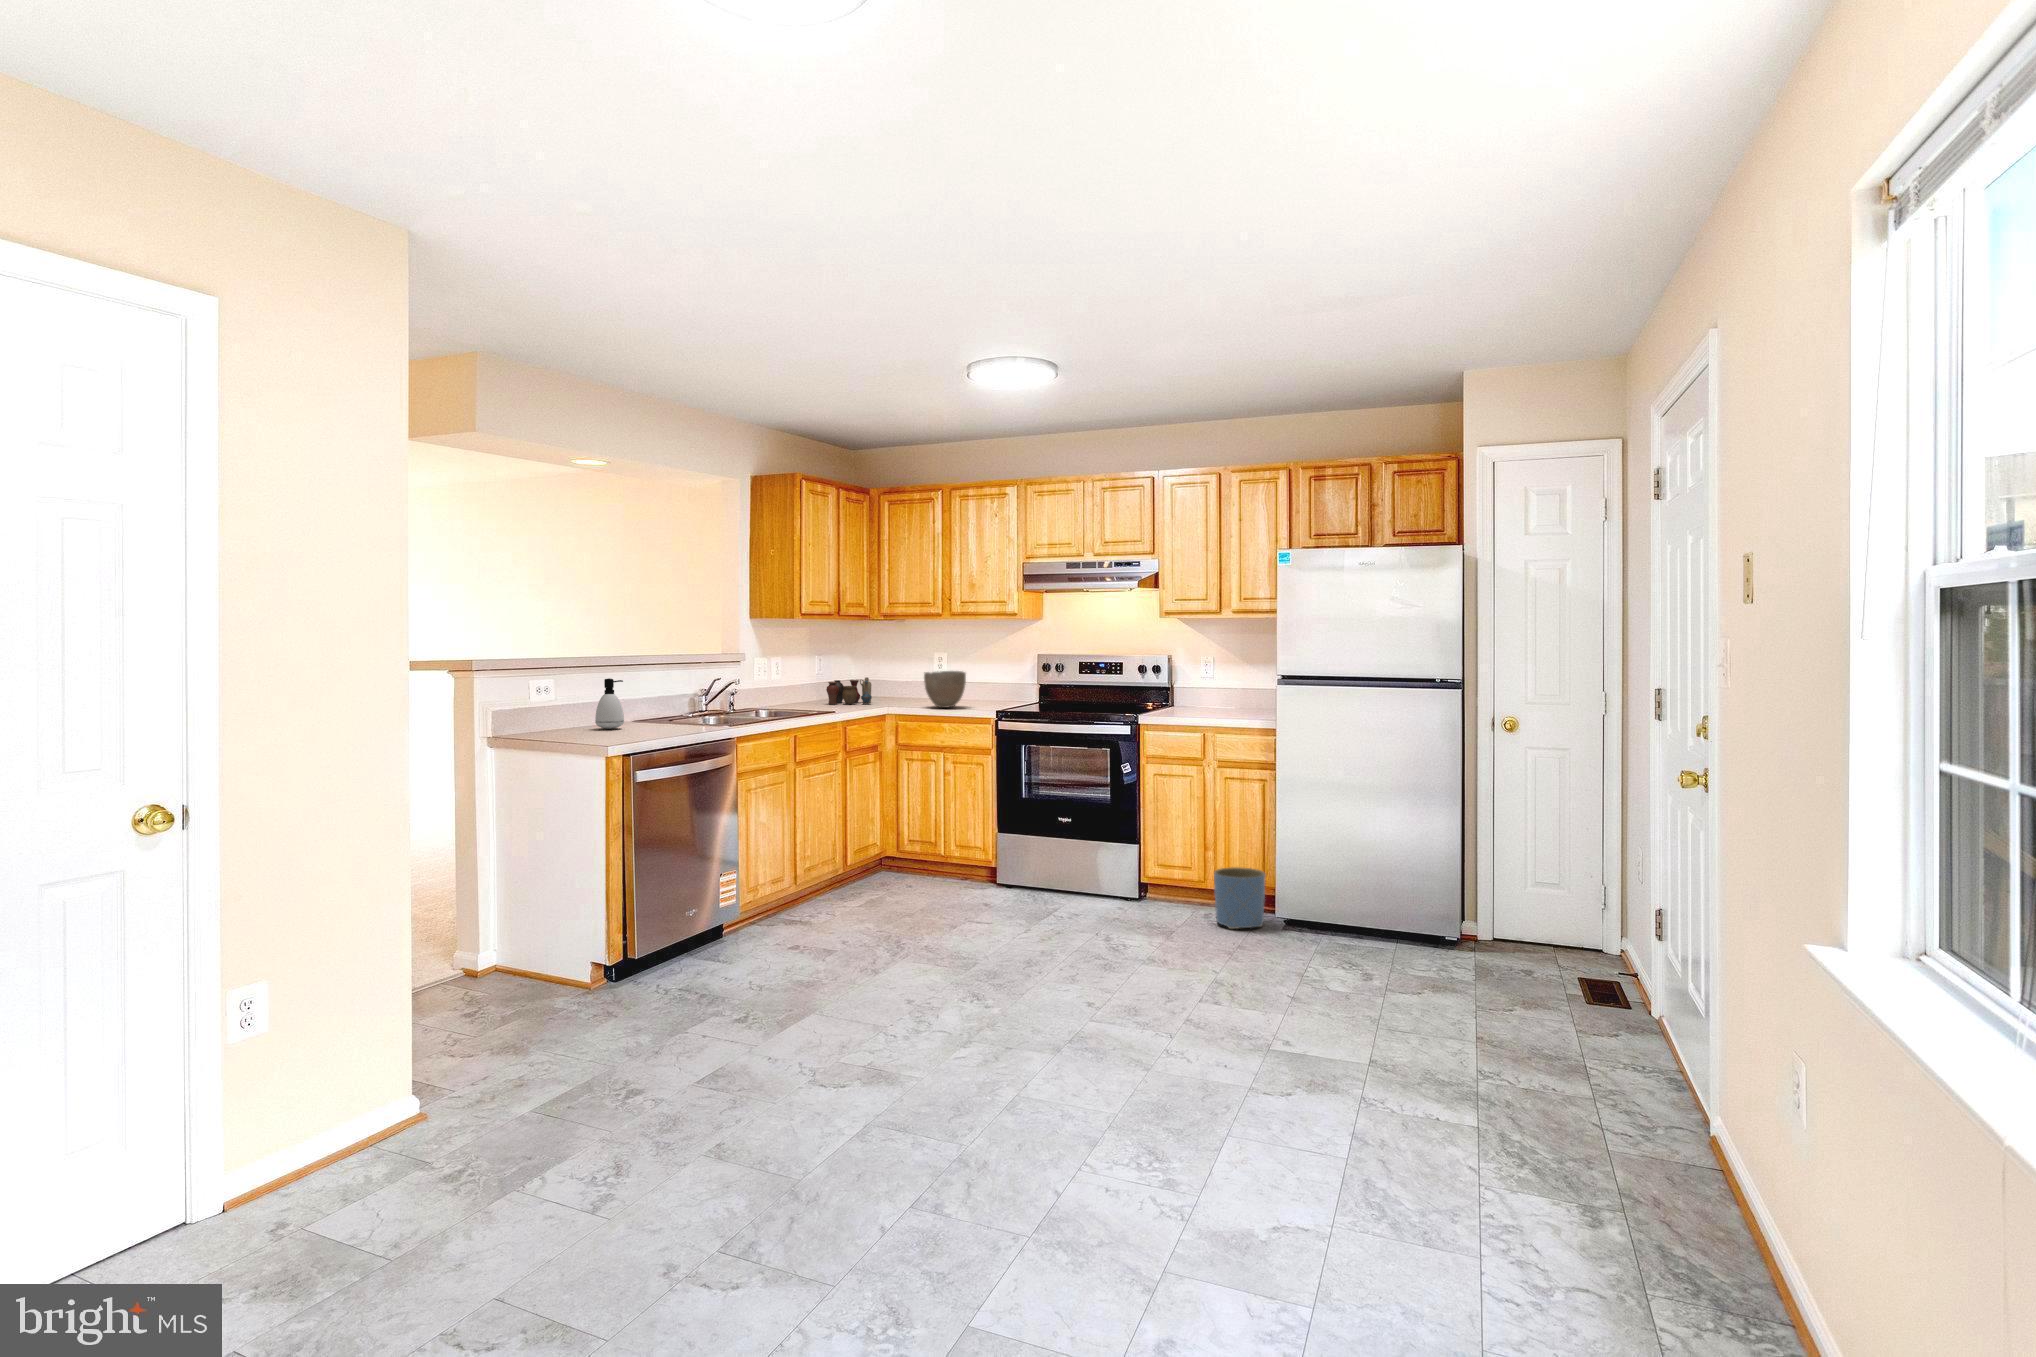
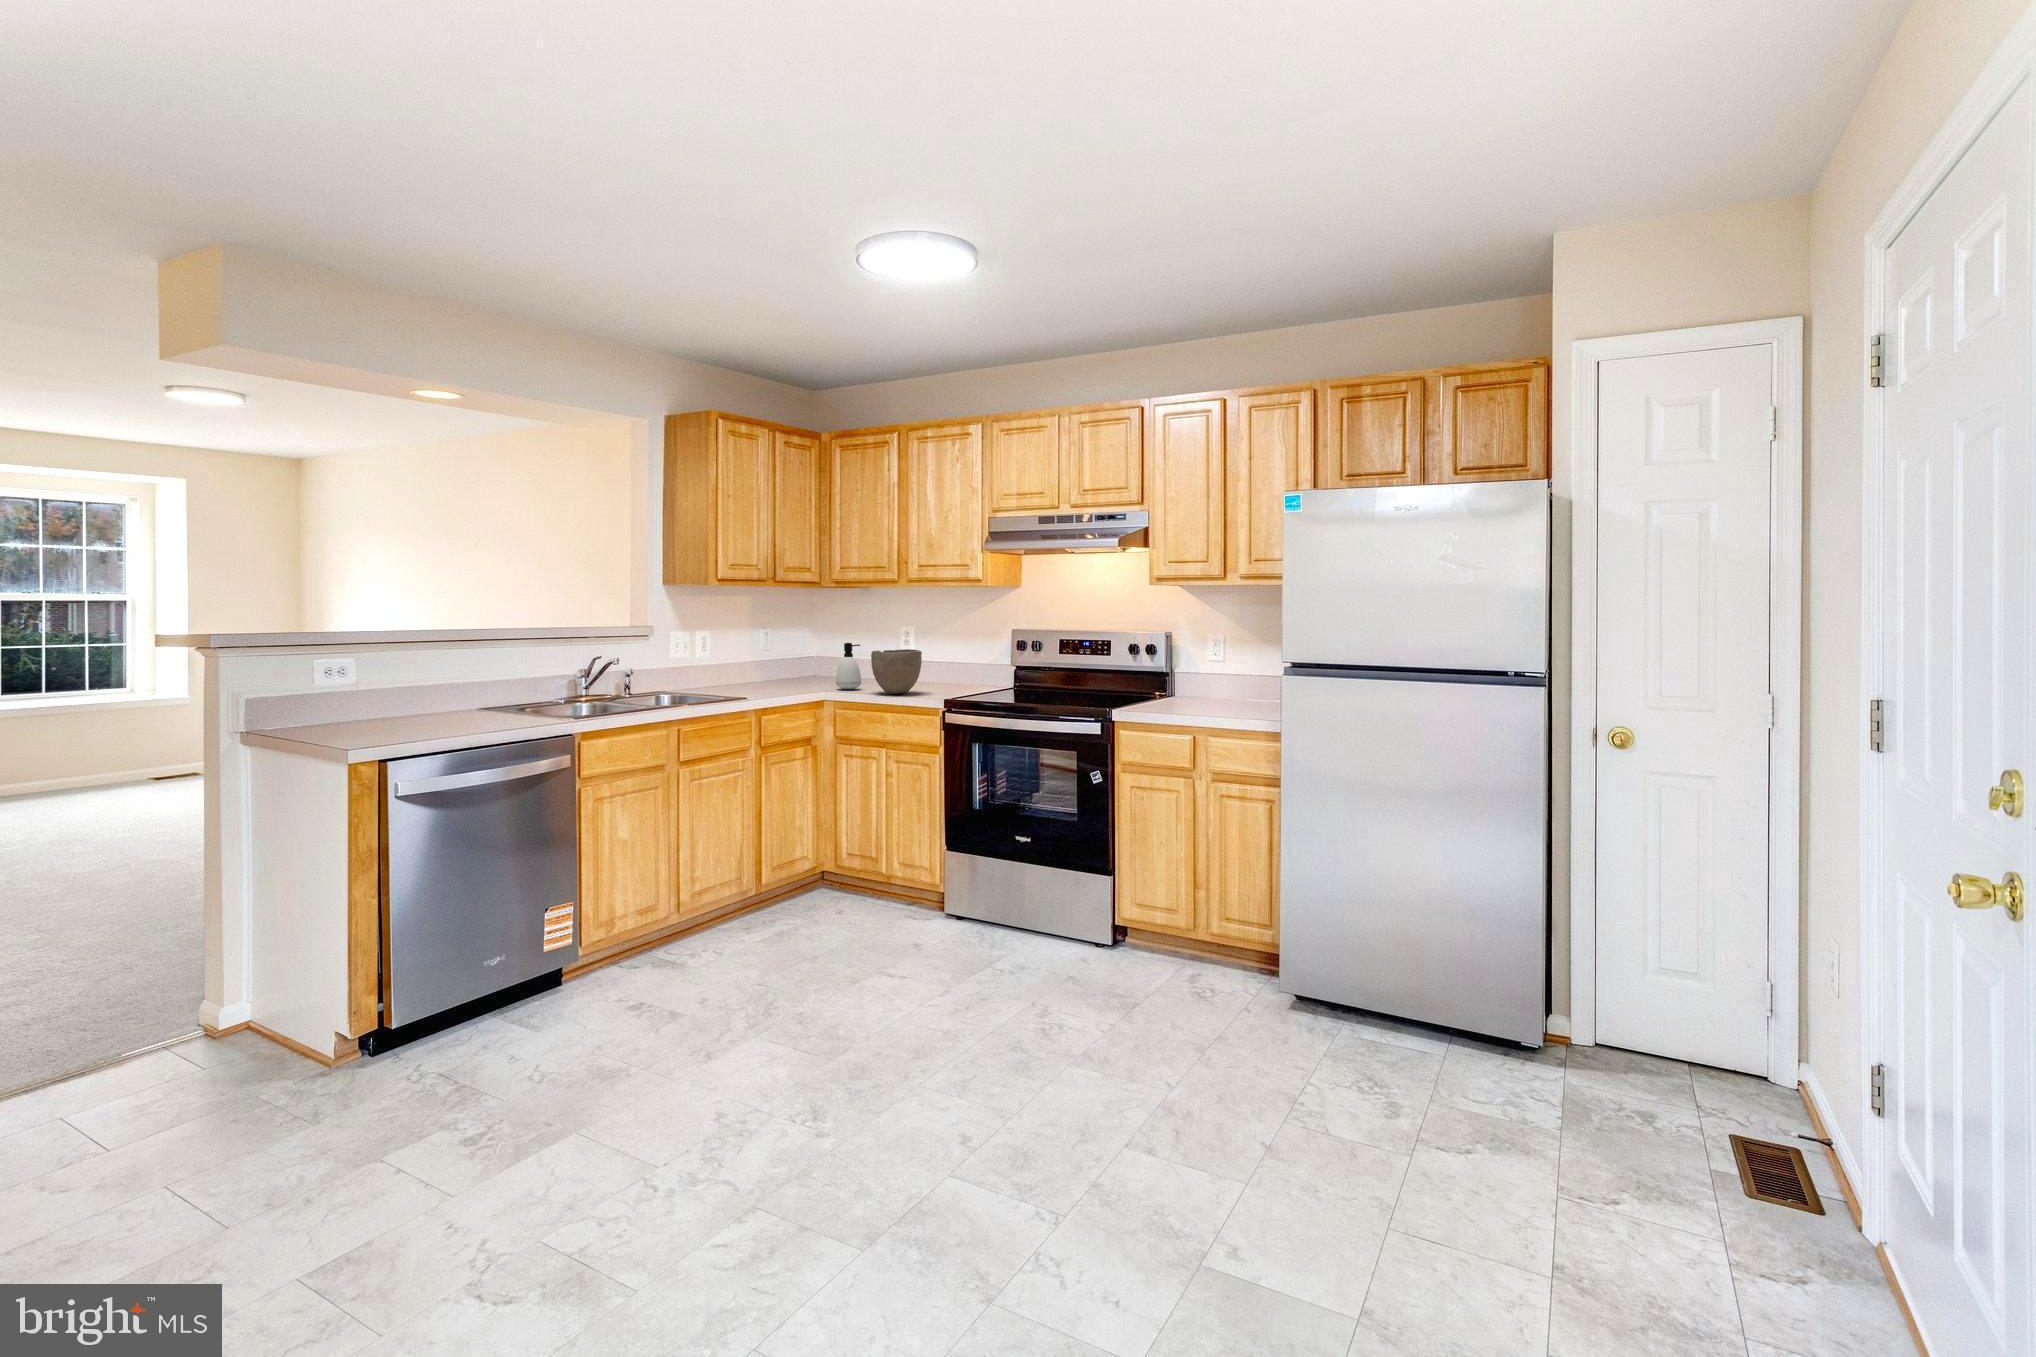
soap dispenser: present [595,678,624,729] -> present [836,643,861,689]
vase: present [826,678,872,704] -> none [763,656,820,687]
planter: present [1214,867,1265,929] -> none [1198,916,1267,1003]

